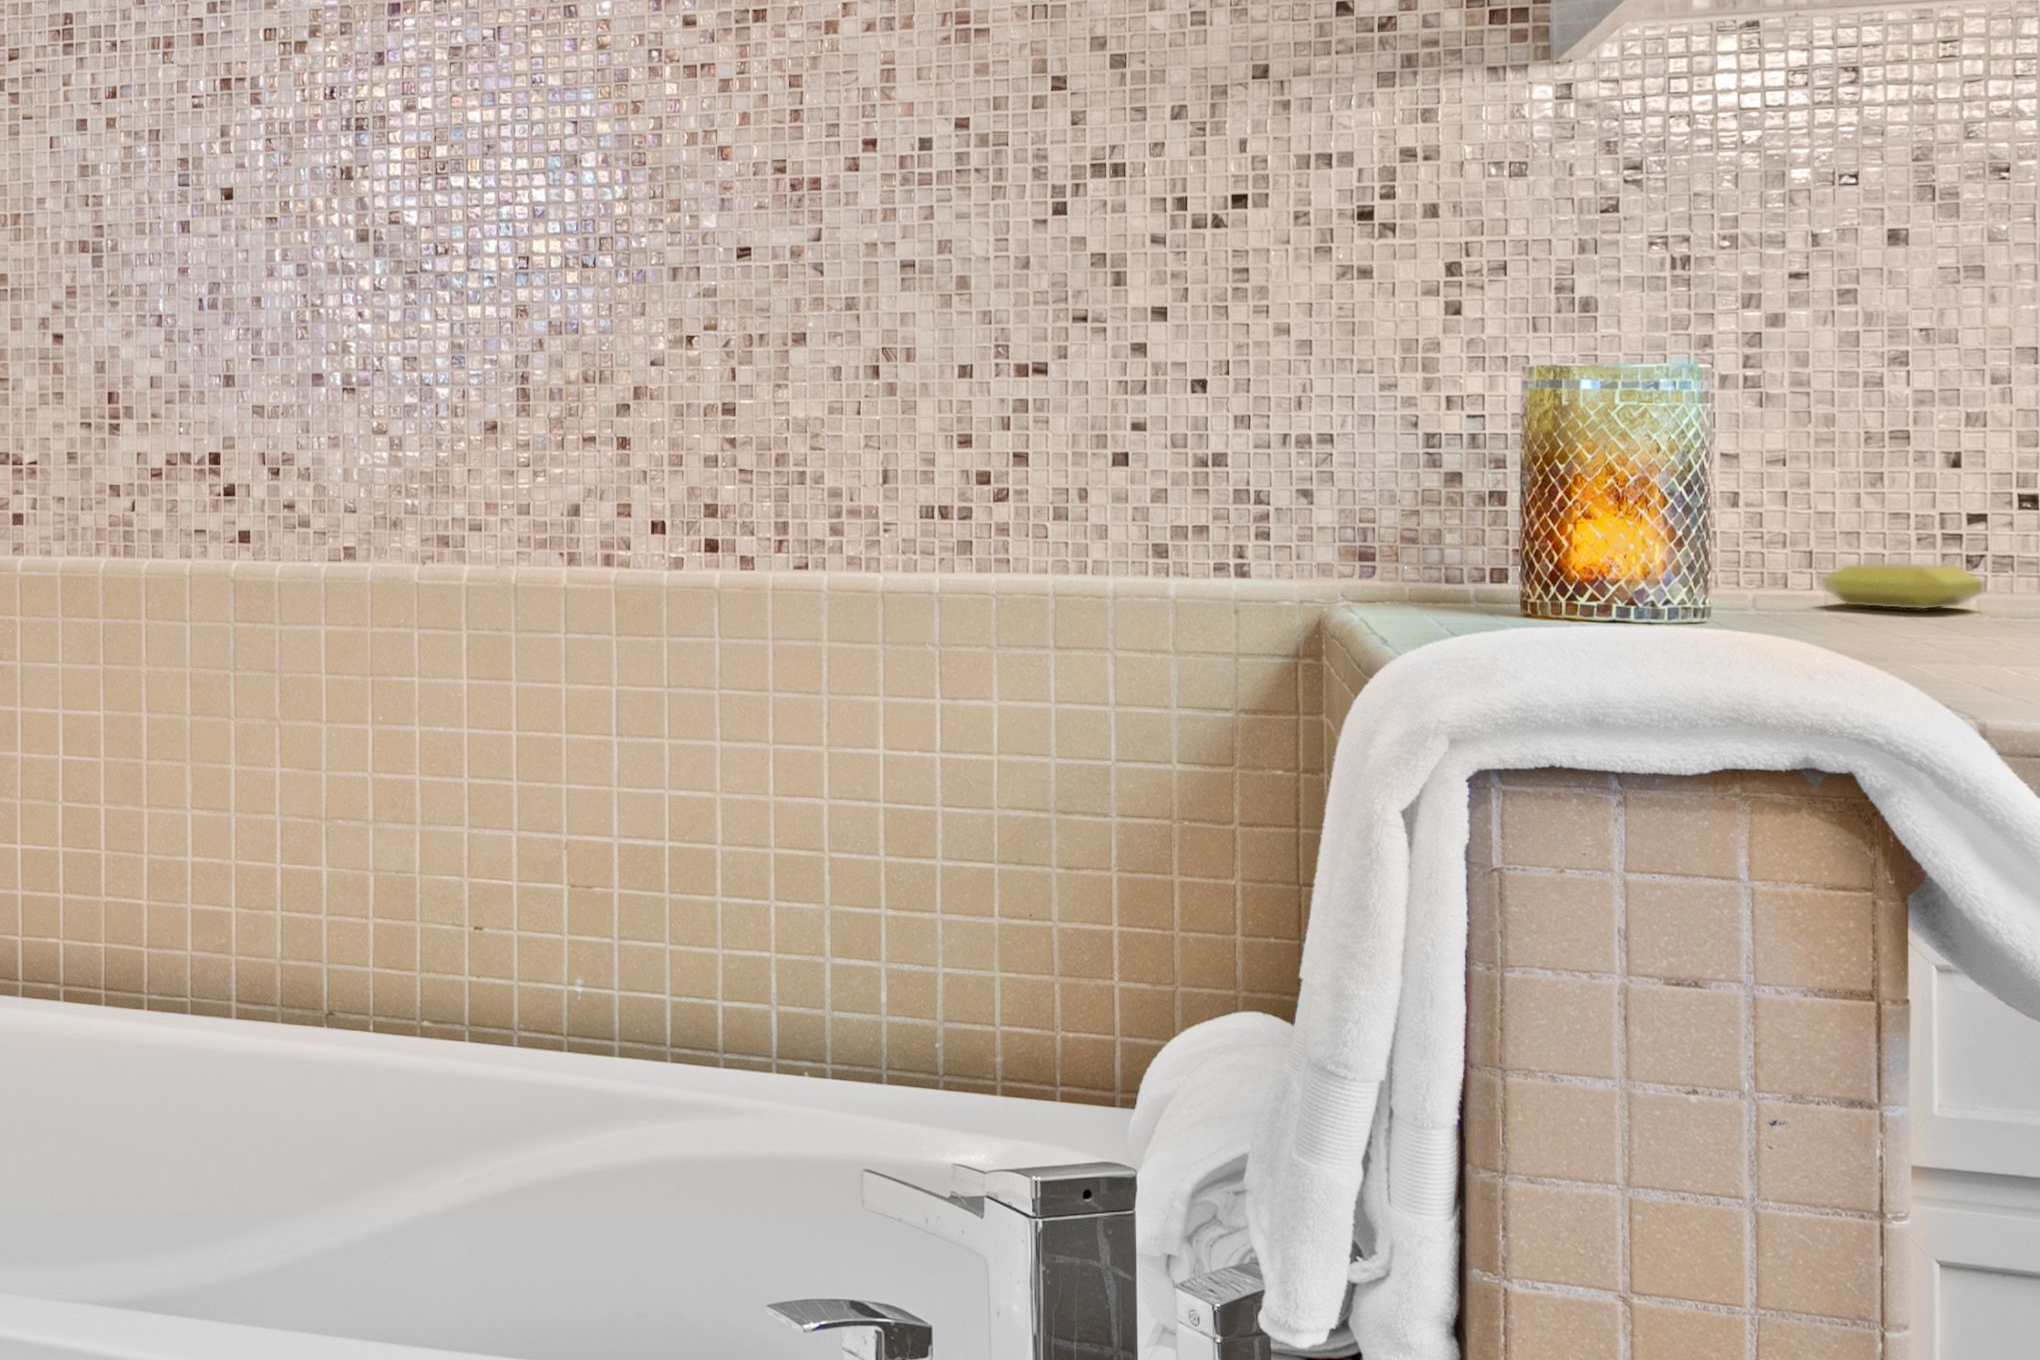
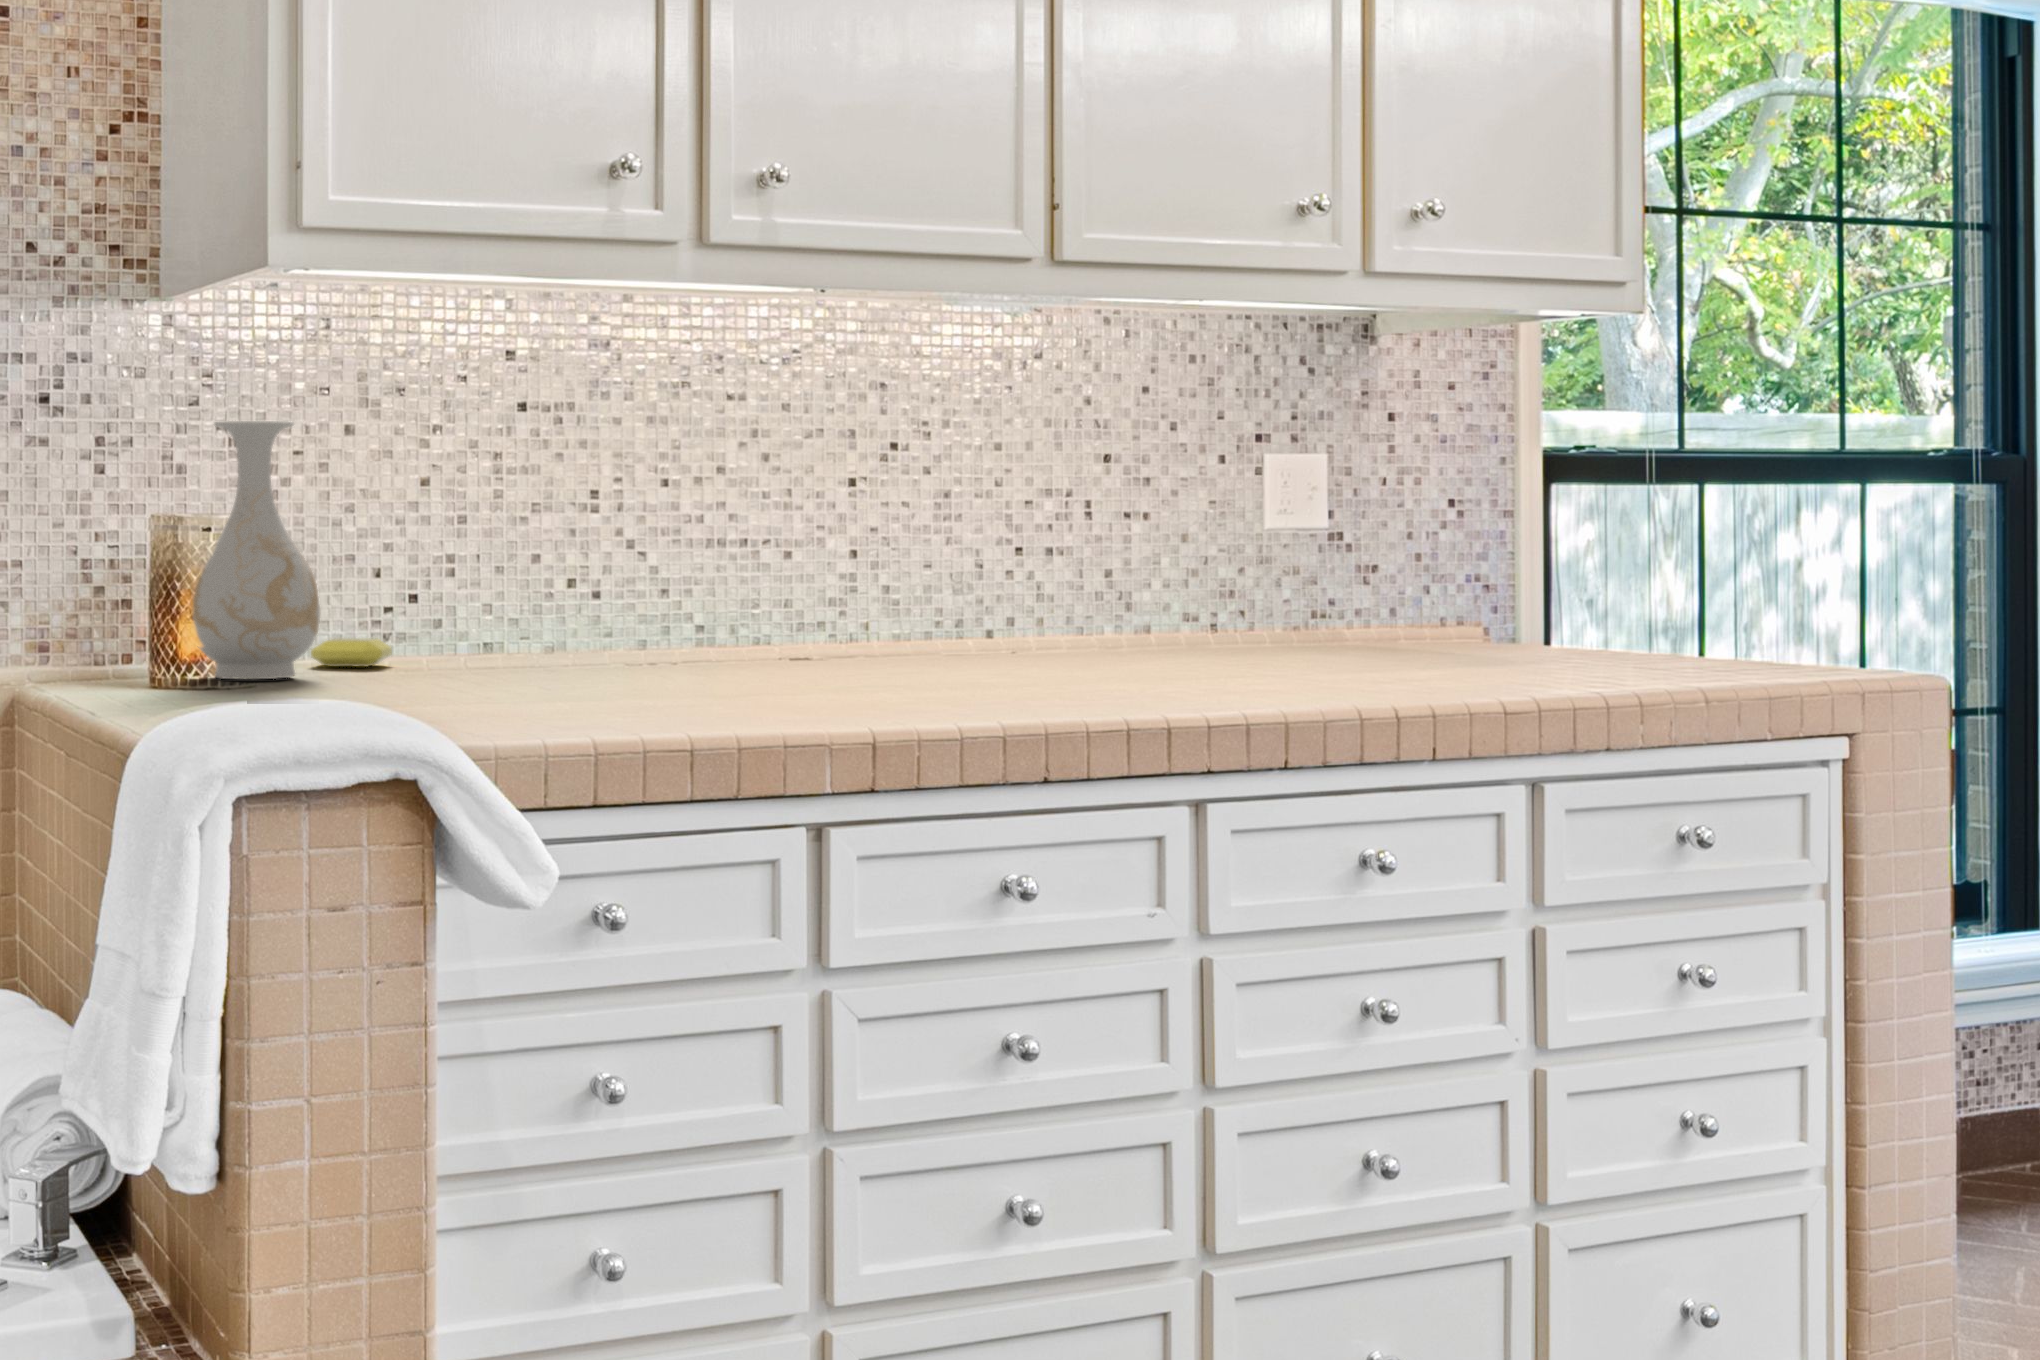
vase: none [1564,229,1791,617] -> present [193,421,320,679]

